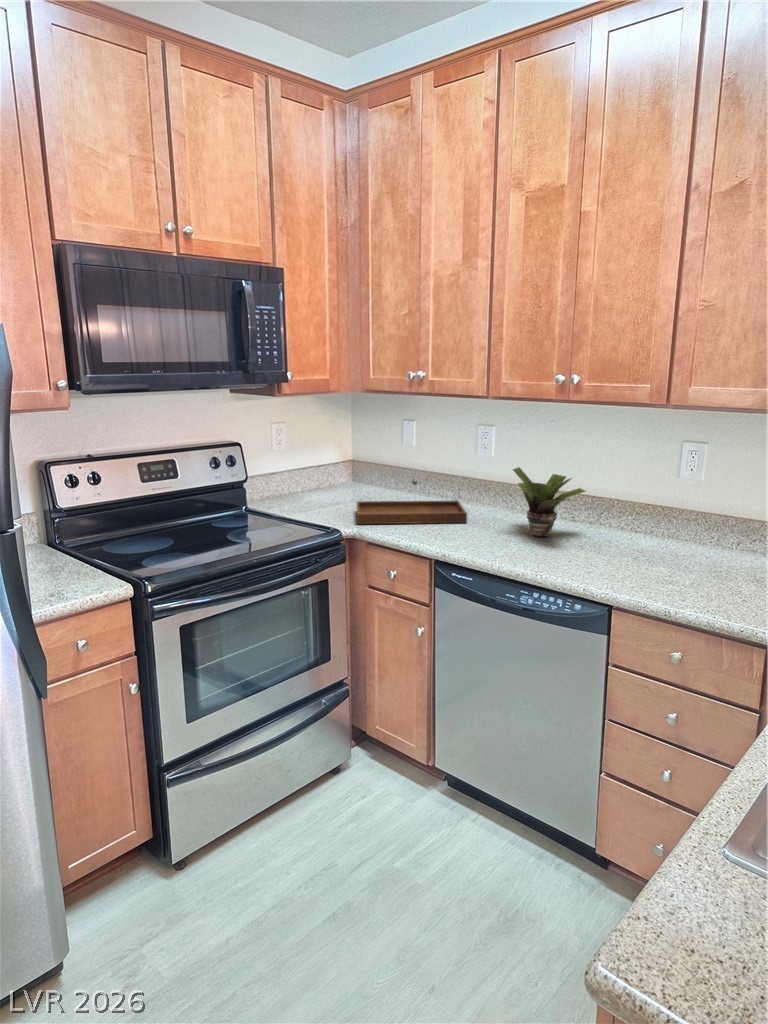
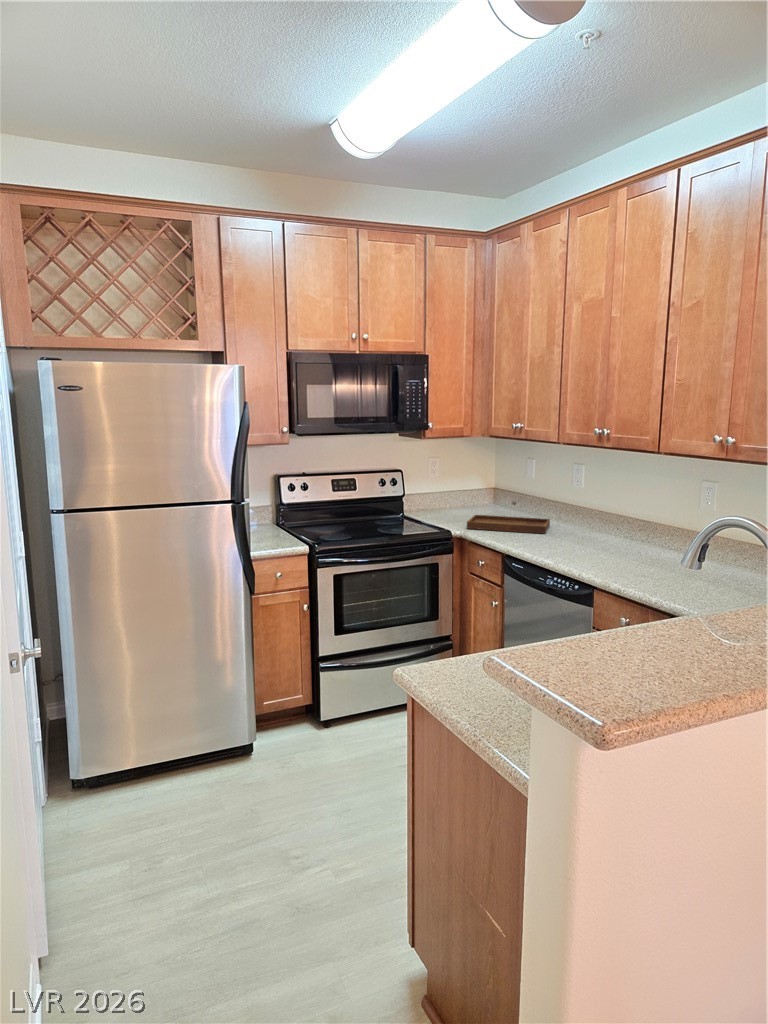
potted plant: present [513,467,585,537] -> none [570,494,625,546]

